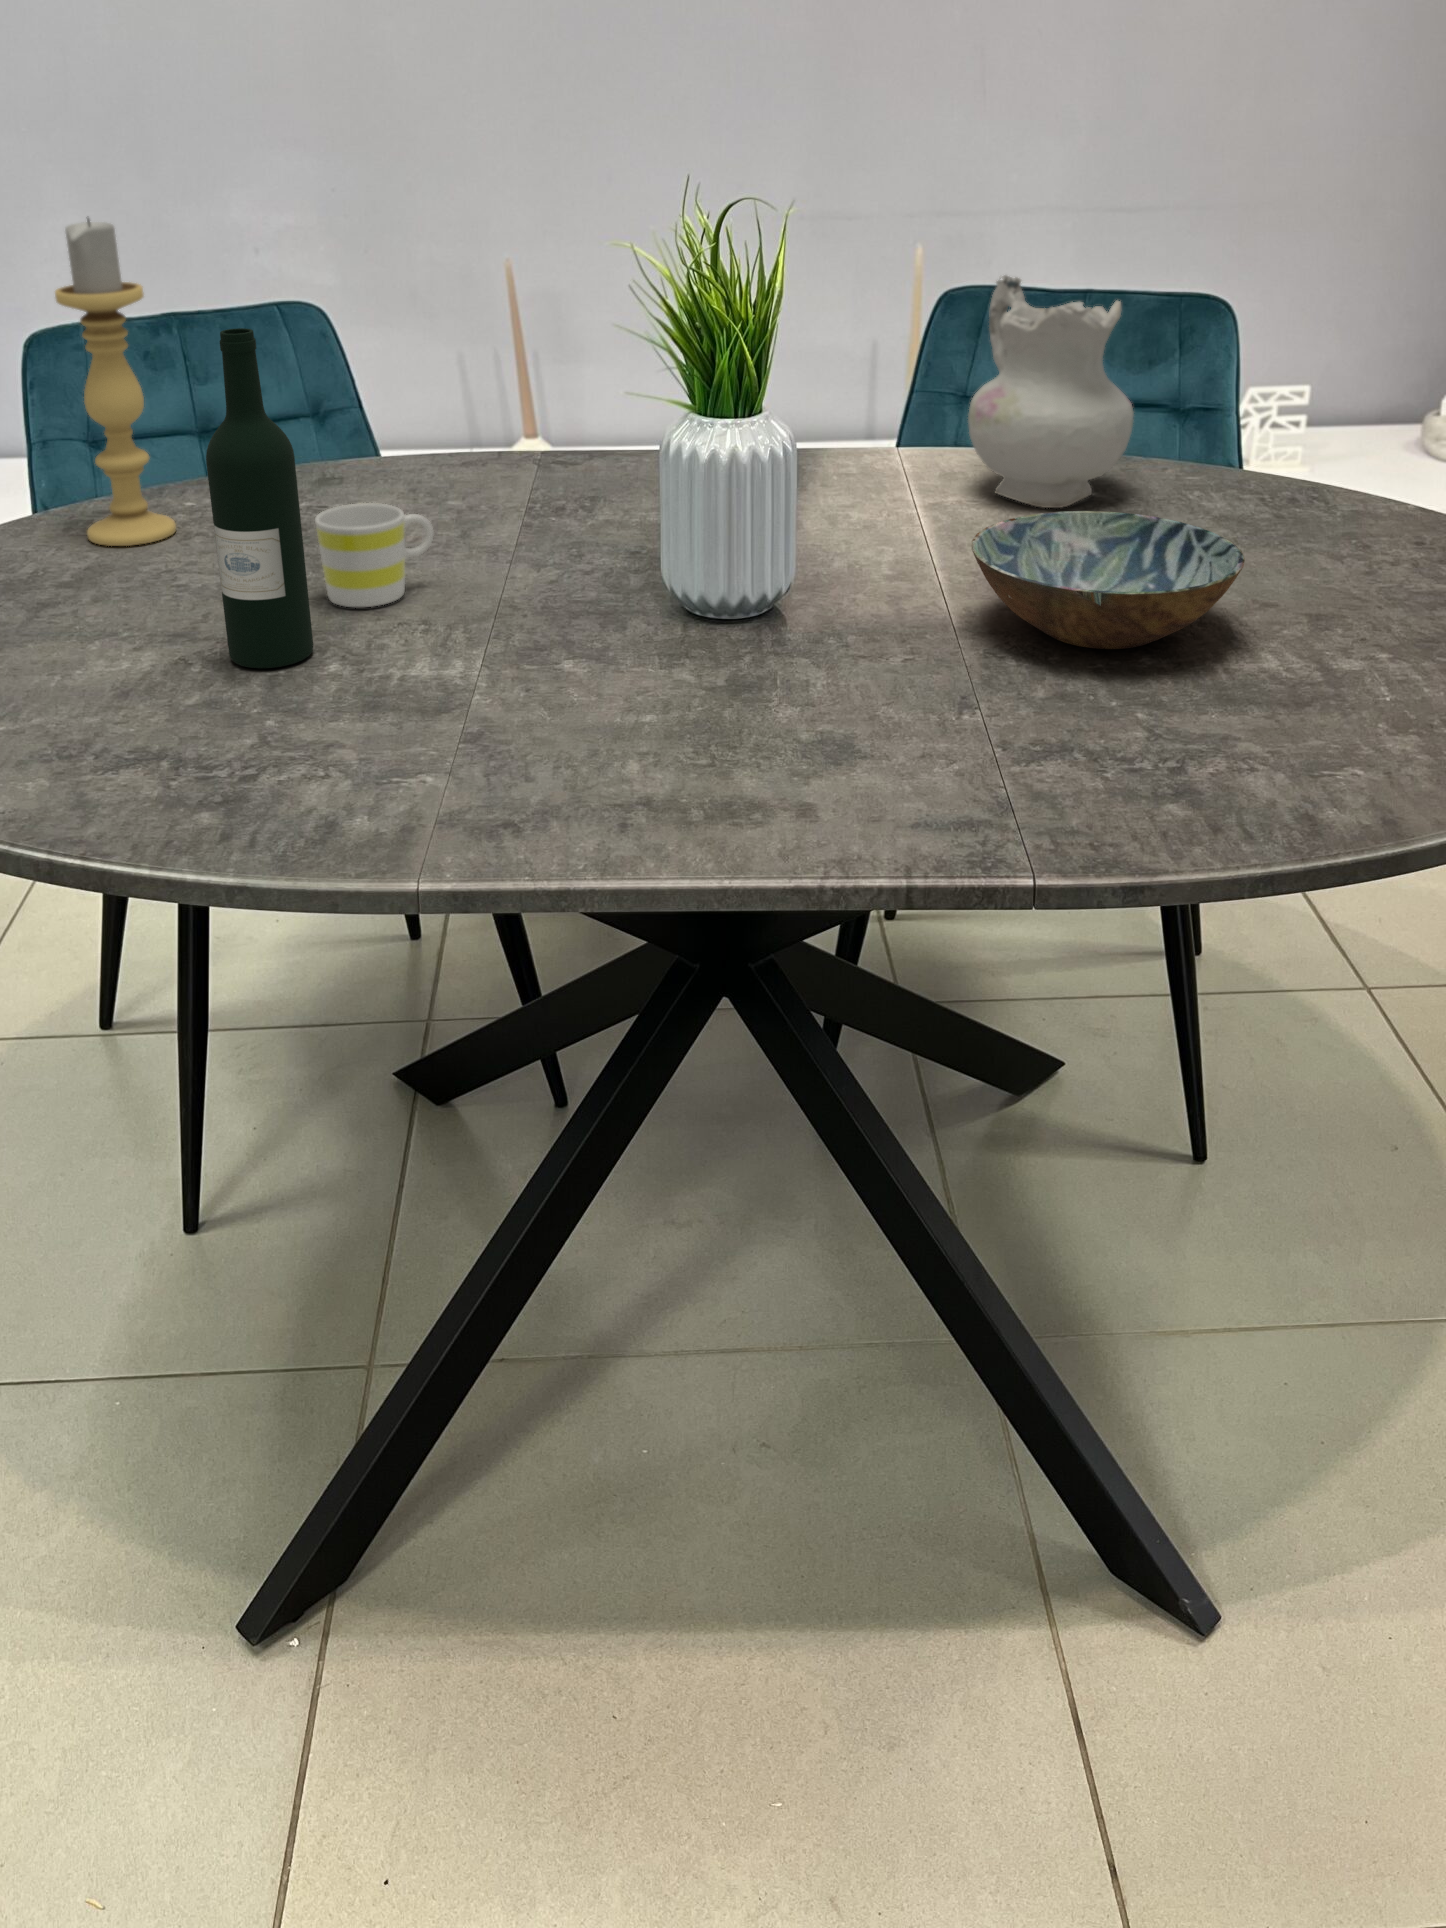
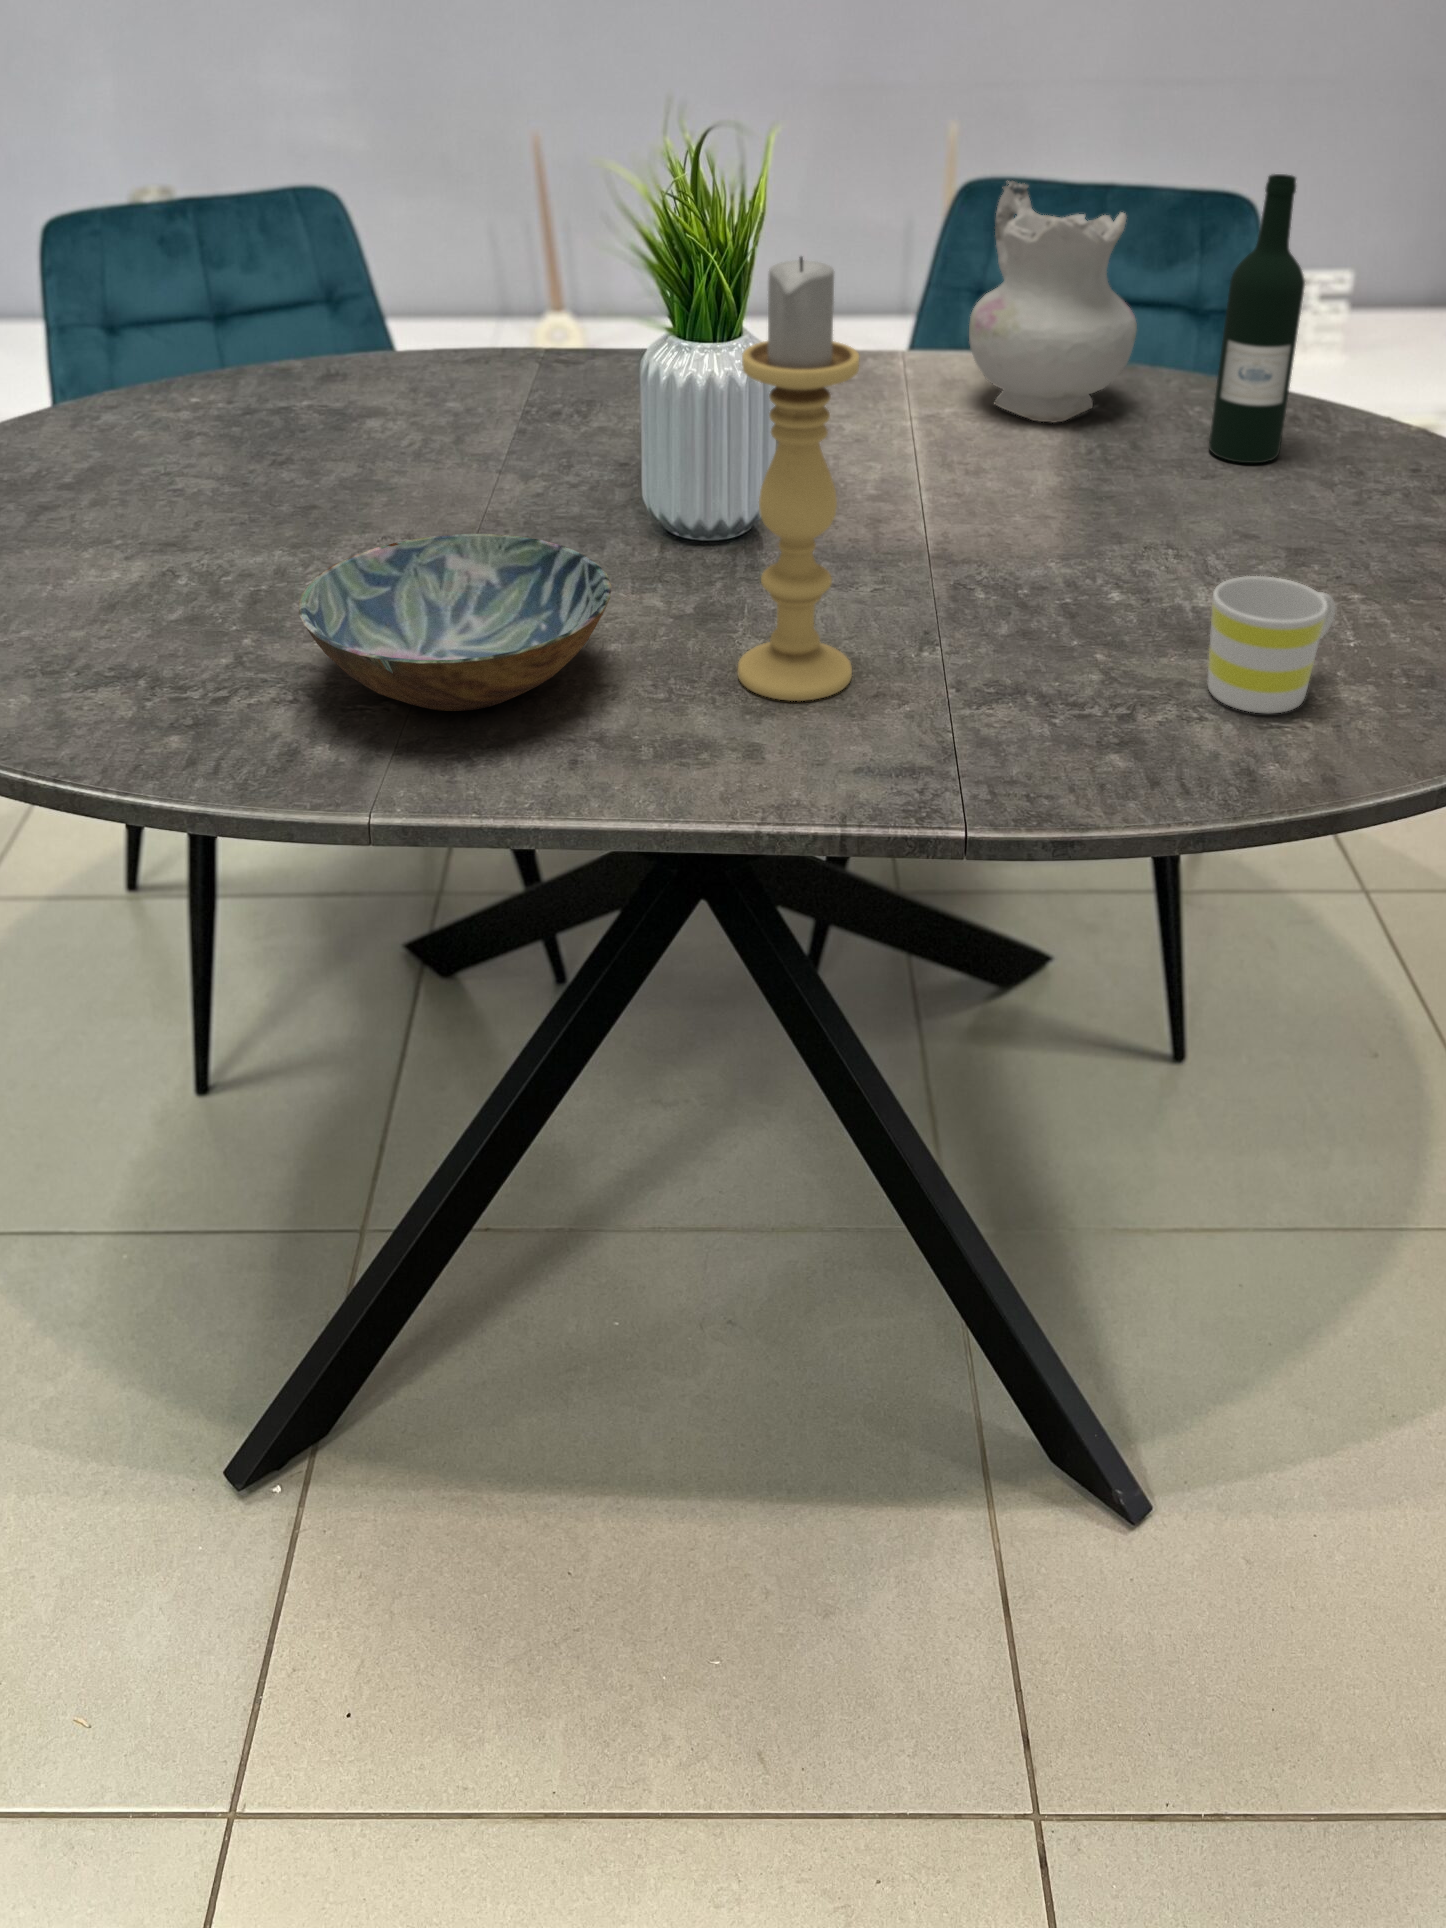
candle holder: present [55,218,176,546] -> present [738,257,859,701]
wine bottle: present [206,328,313,668] -> present [1209,174,1305,463]
mug: present [315,503,434,607] -> present [1208,576,1336,714]
bowl: present [972,511,1245,649] -> present [299,534,611,711]

